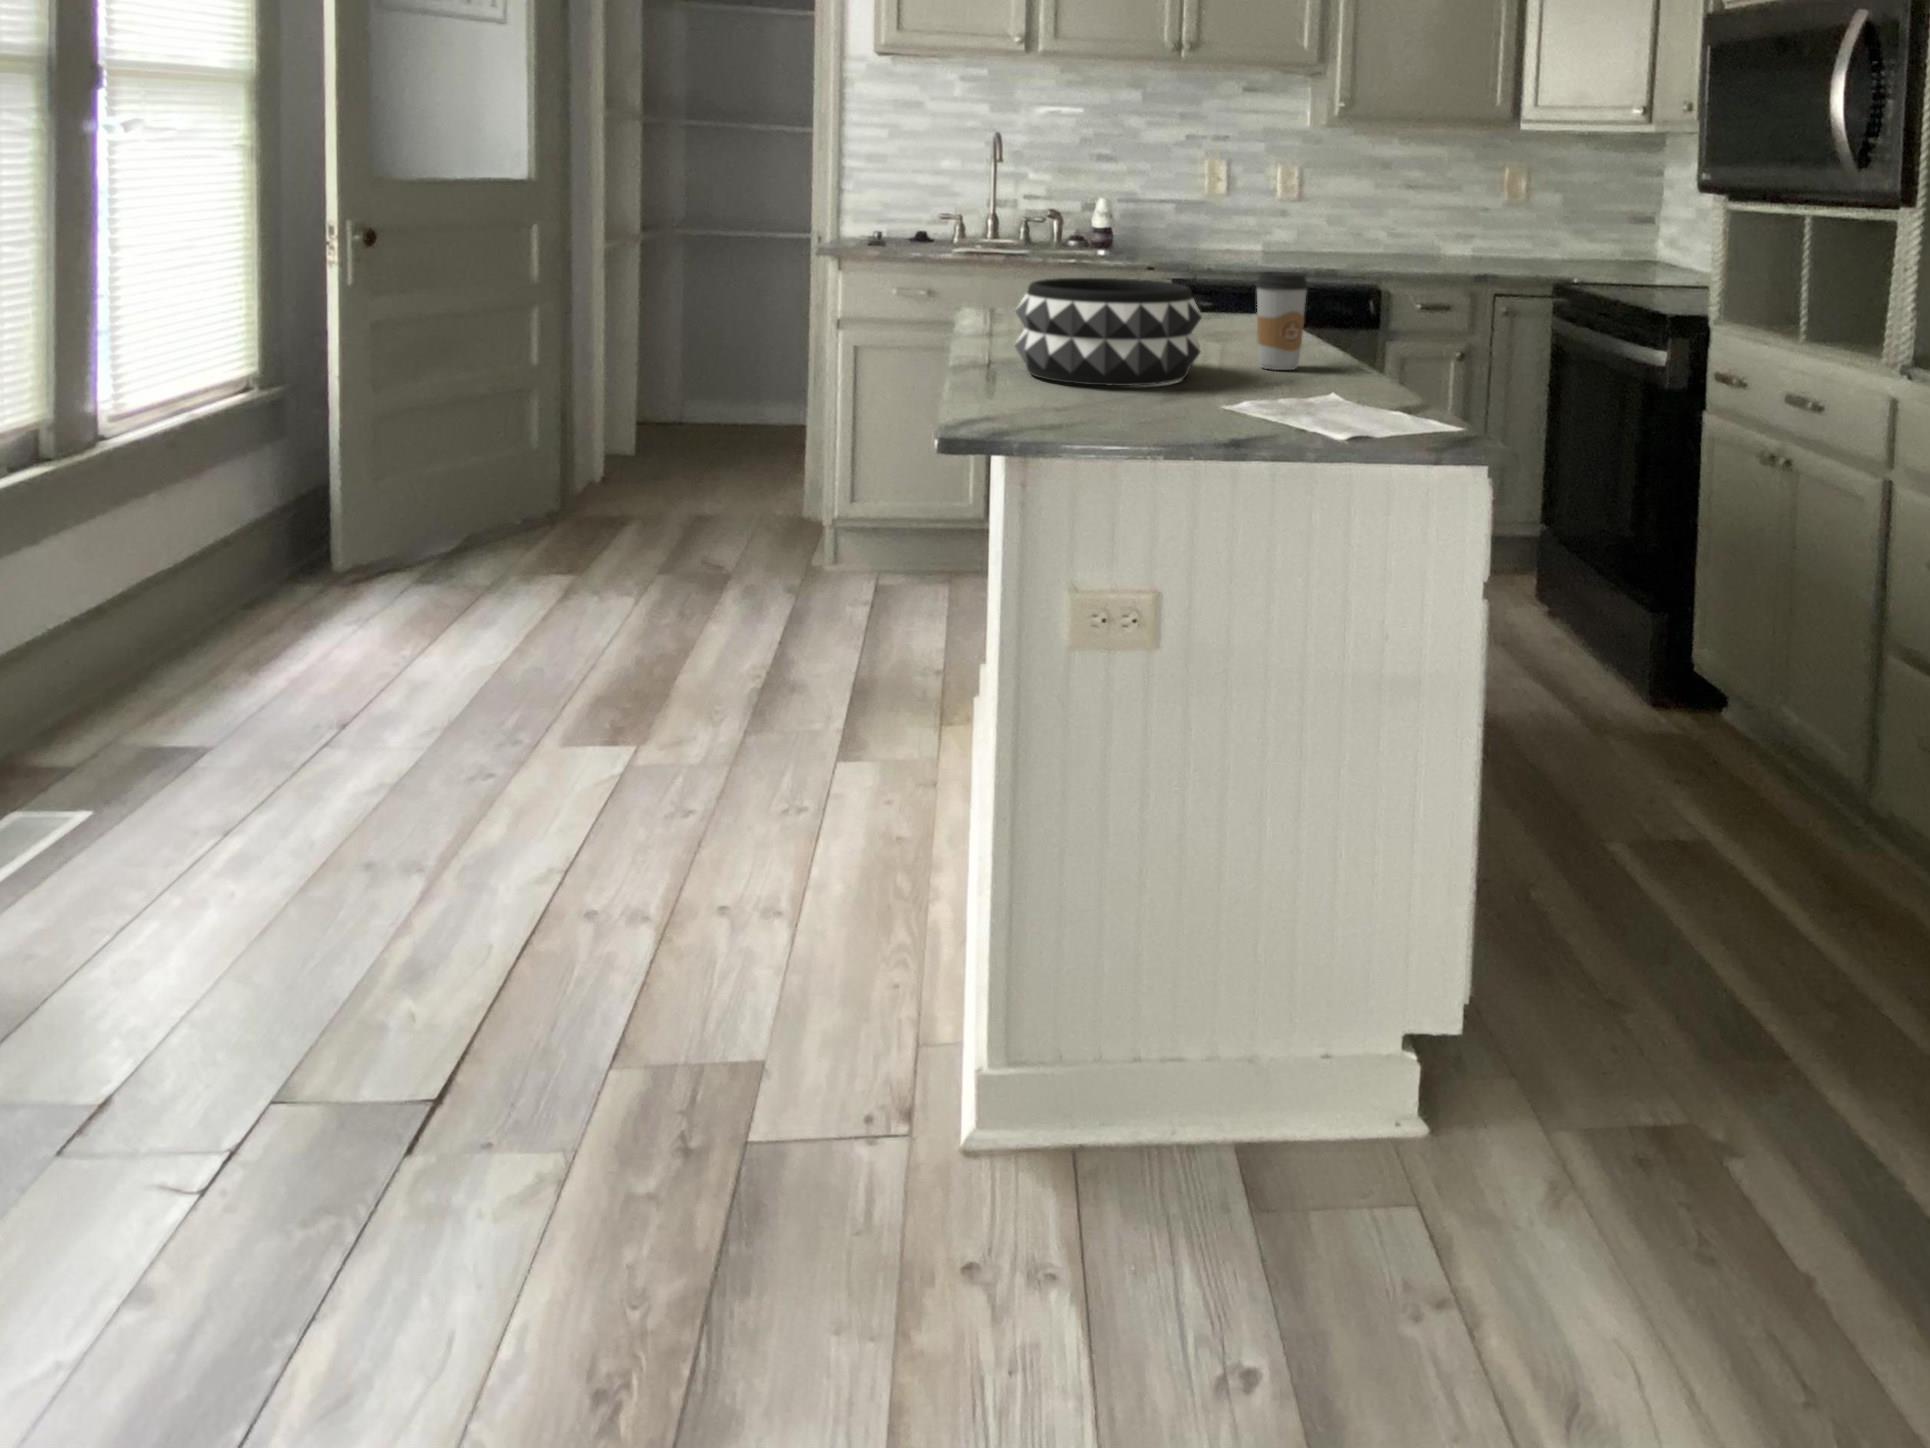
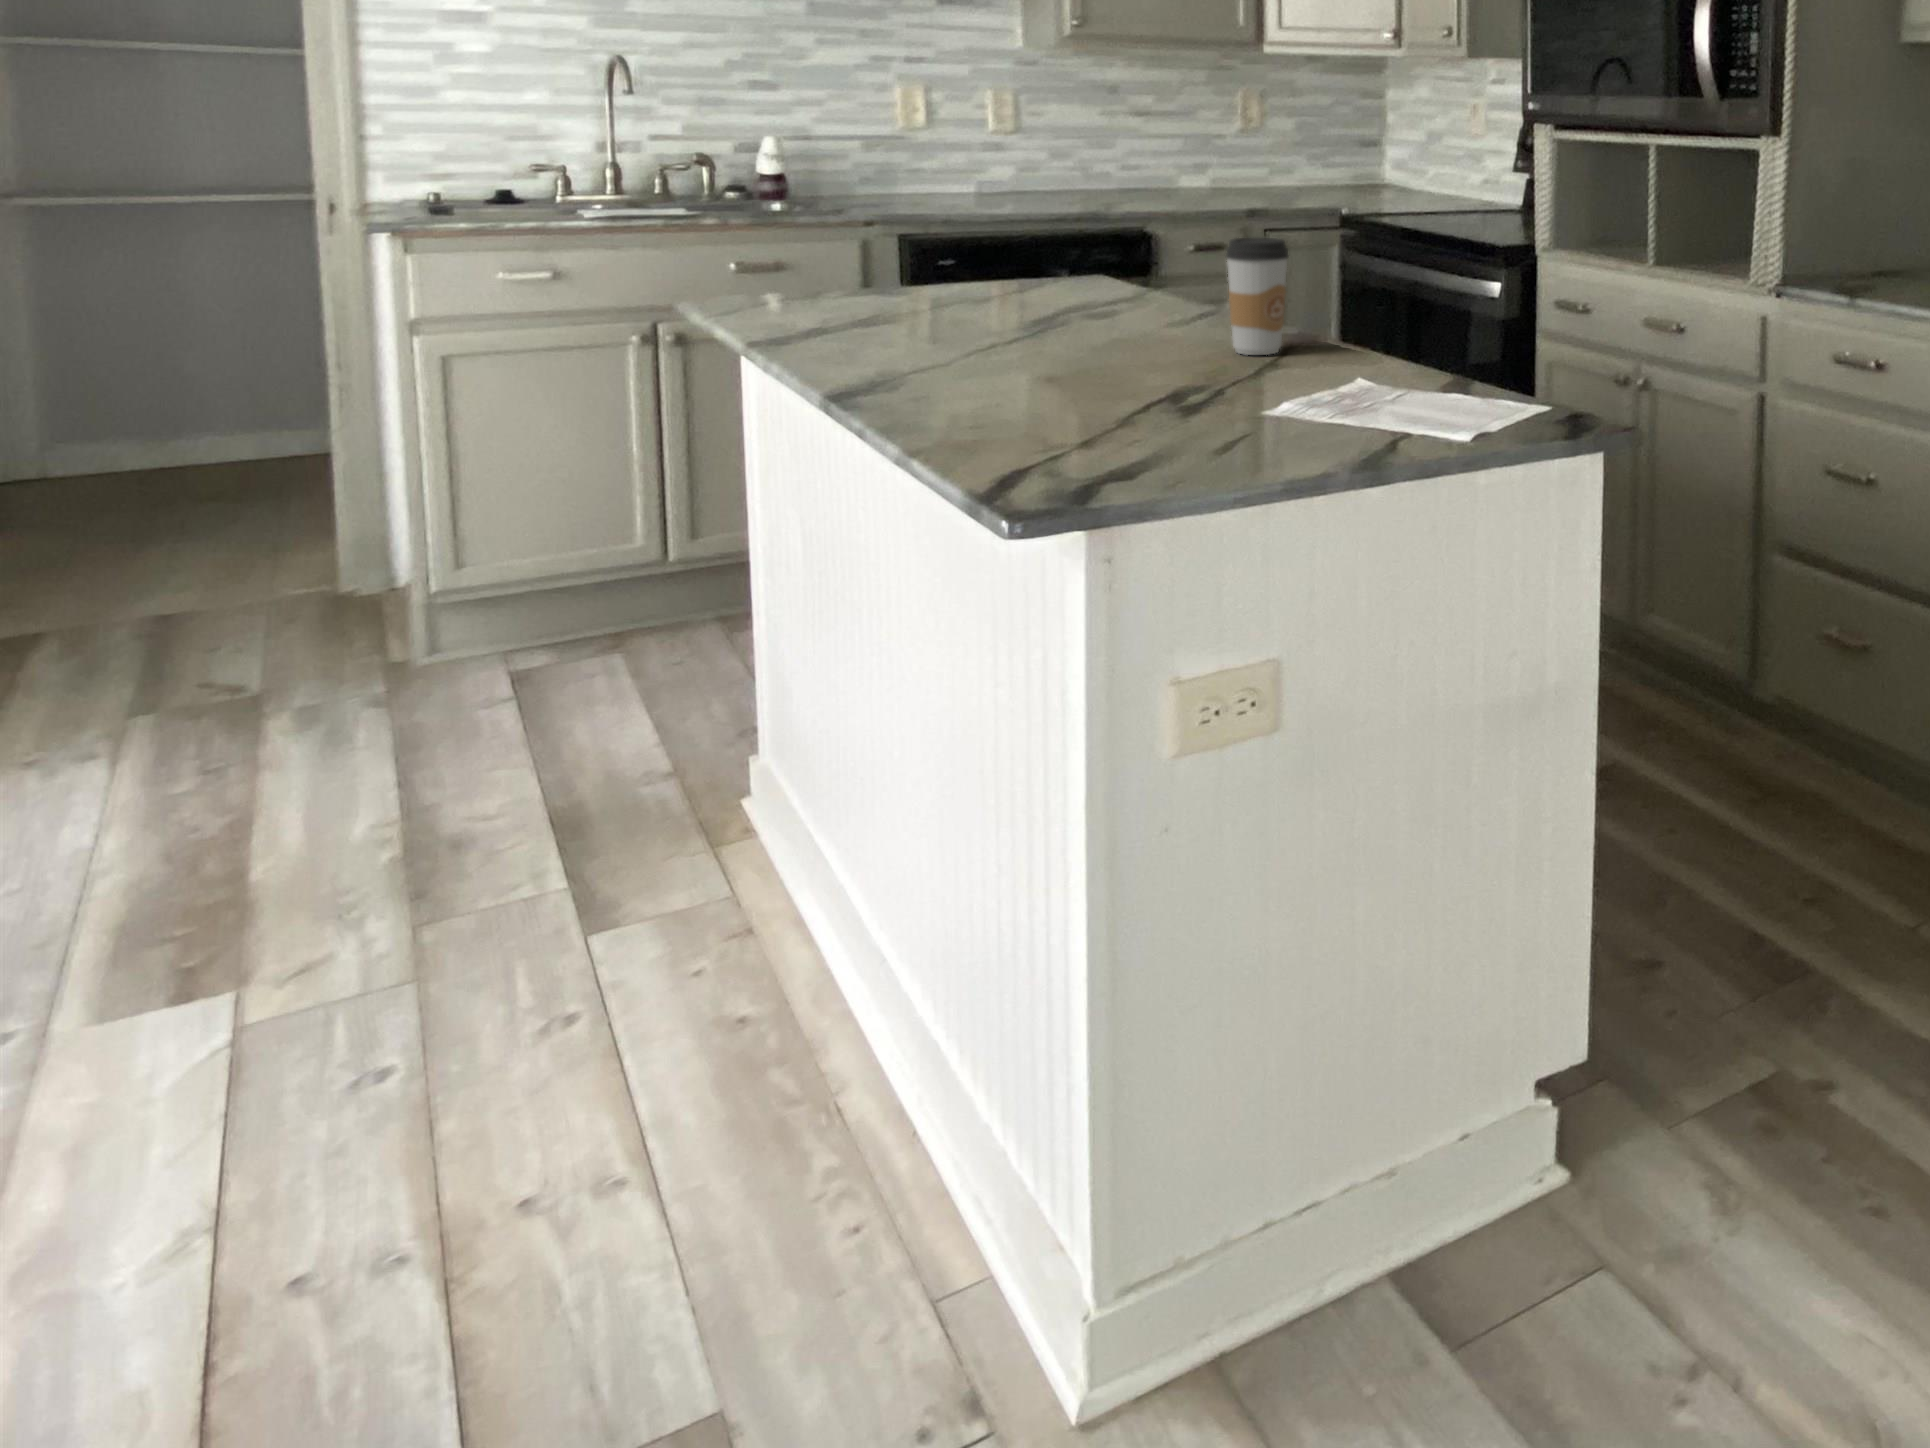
decorative bowl: present [1015,278,1202,386] -> none [947,259,1198,402]

